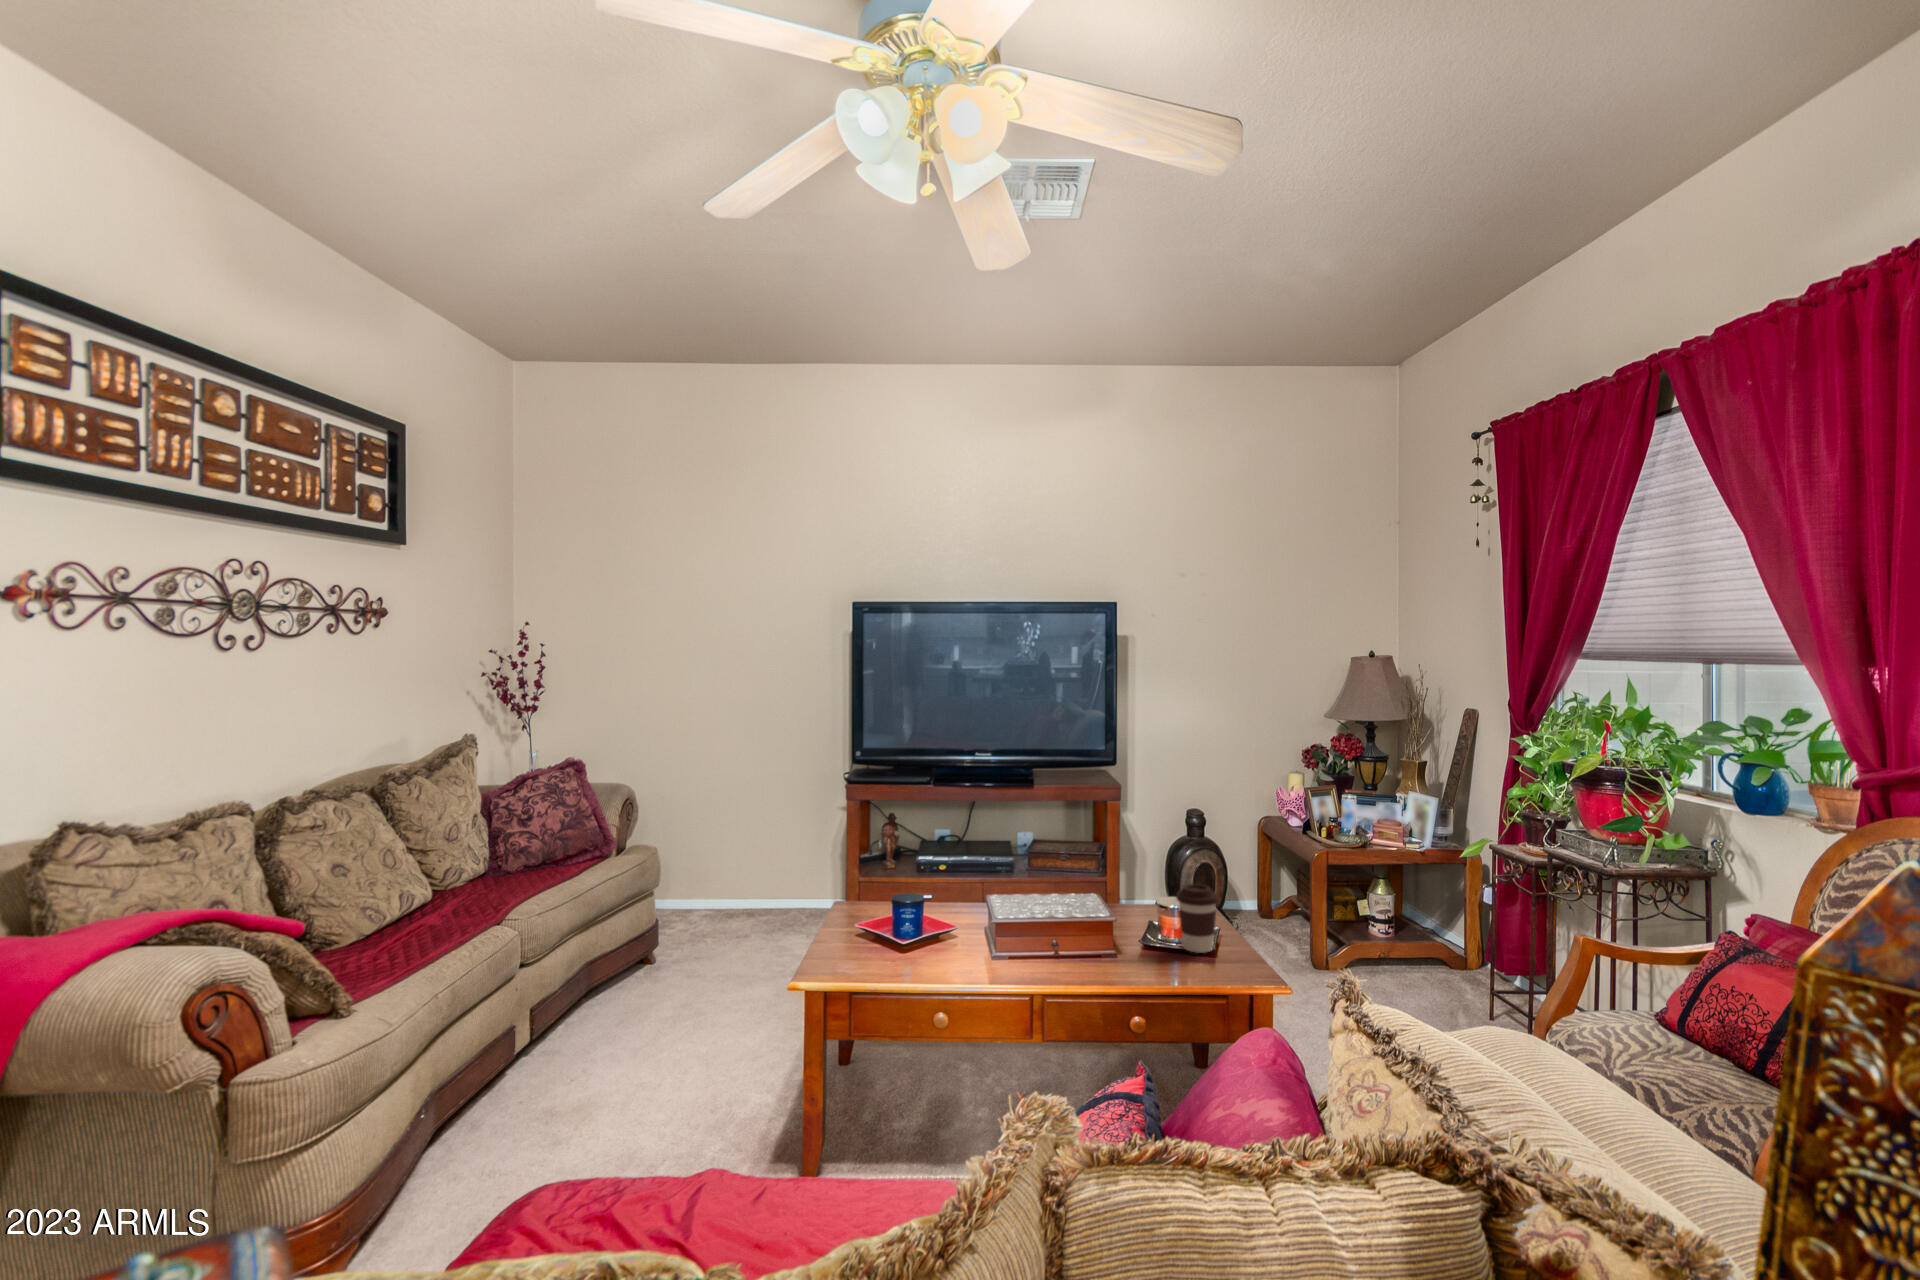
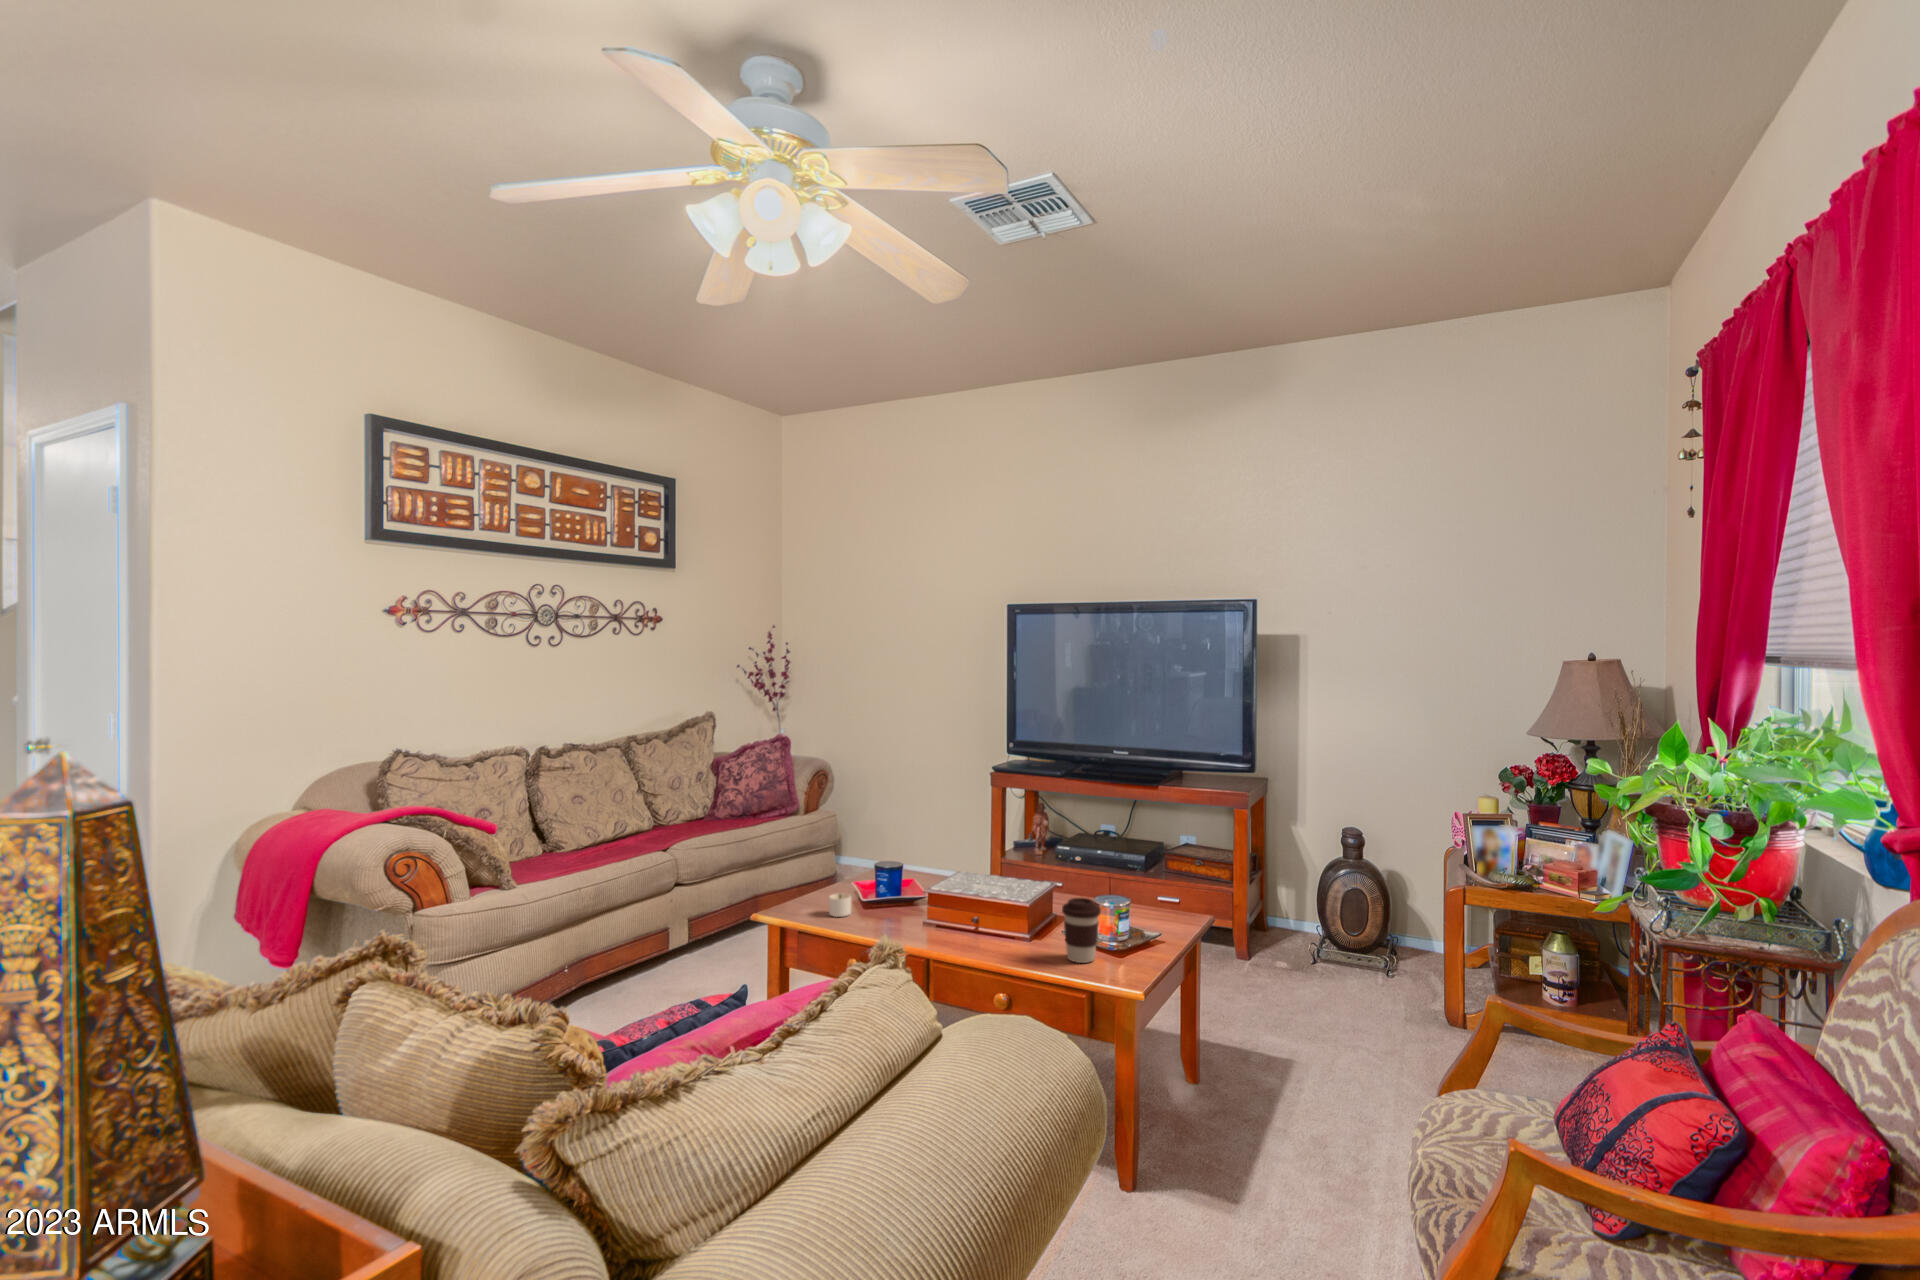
candle: none [866,928,906,958] -> present [829,893,851,917]

